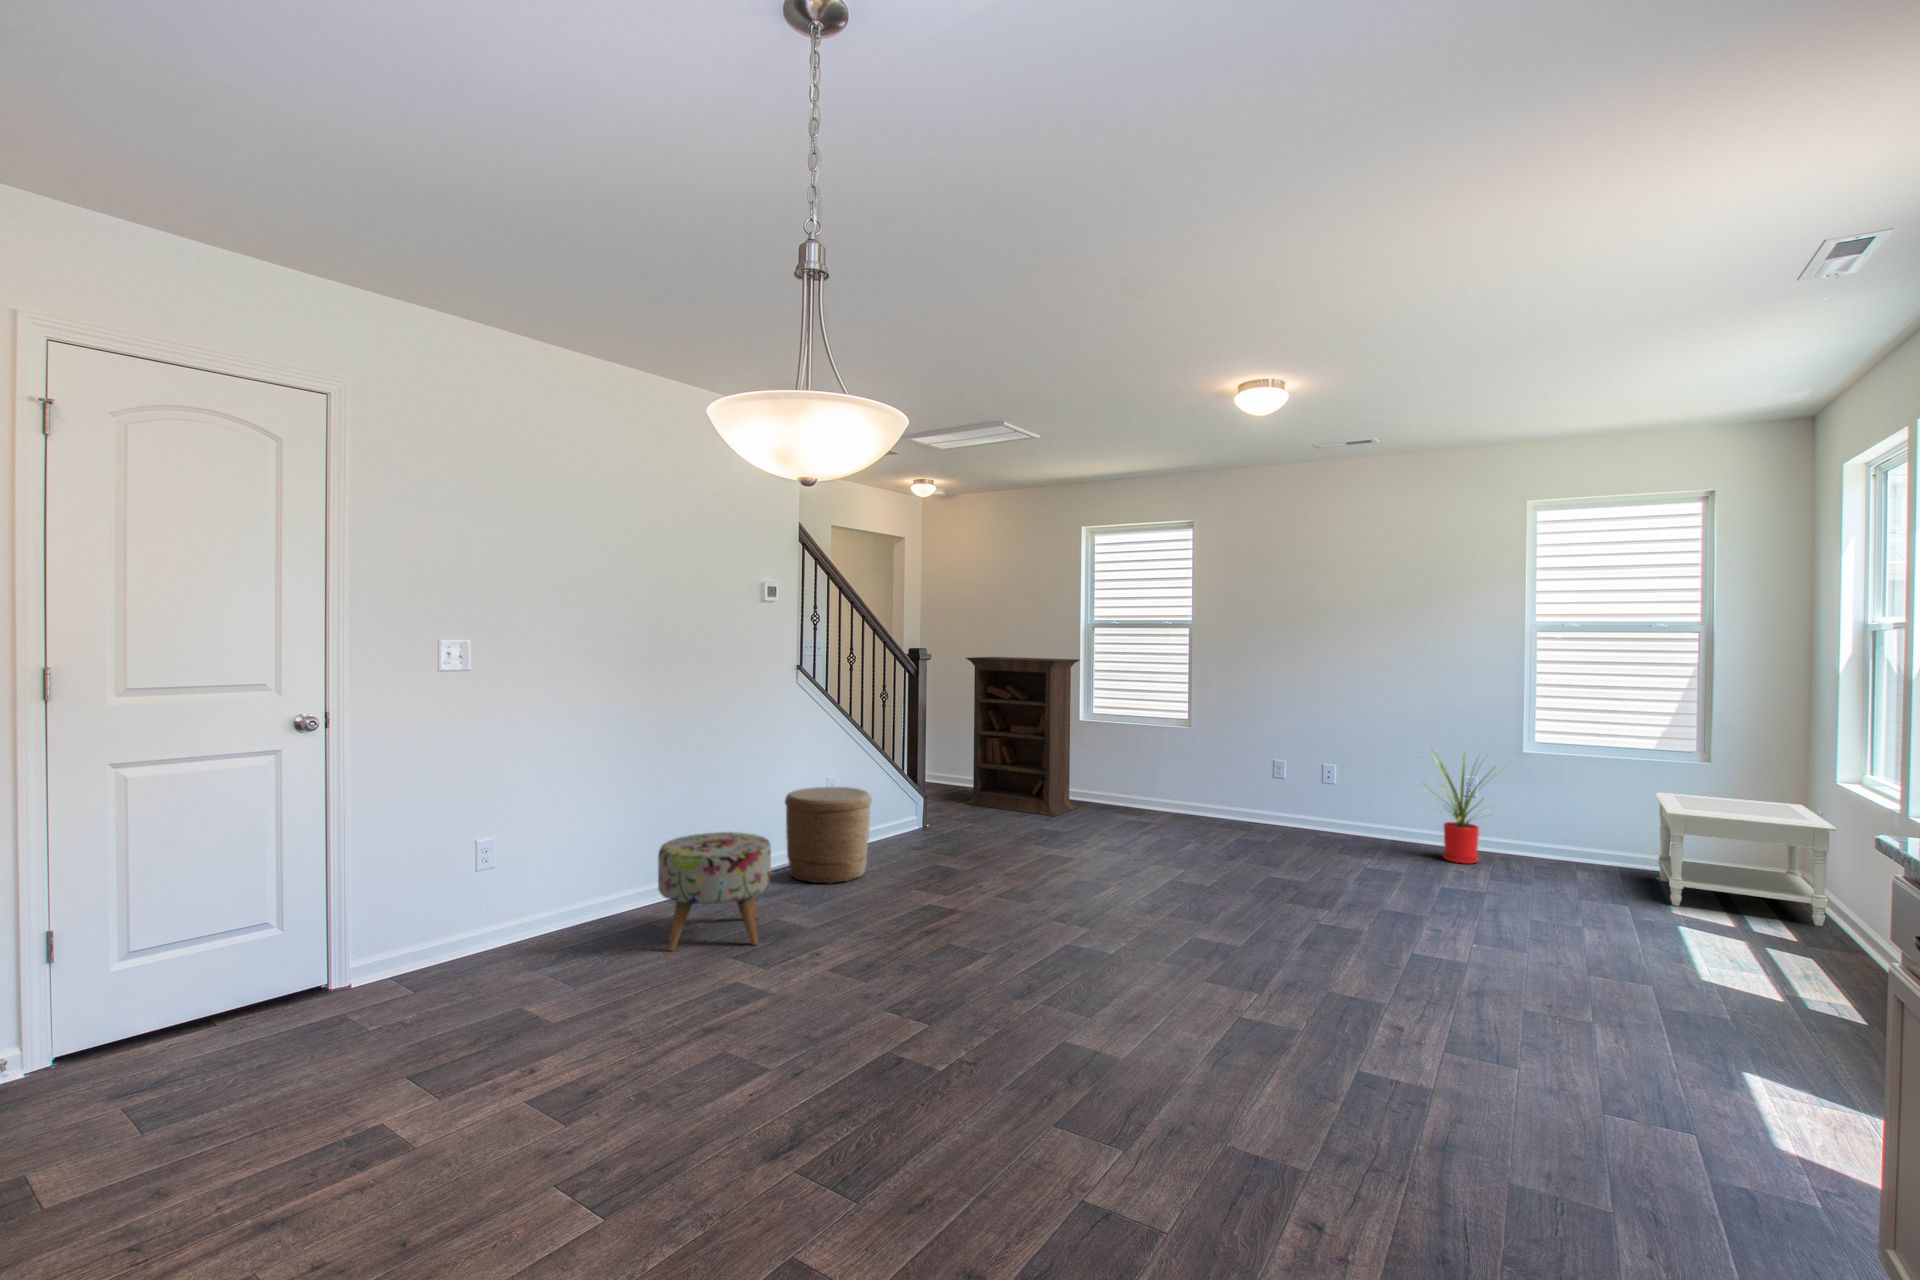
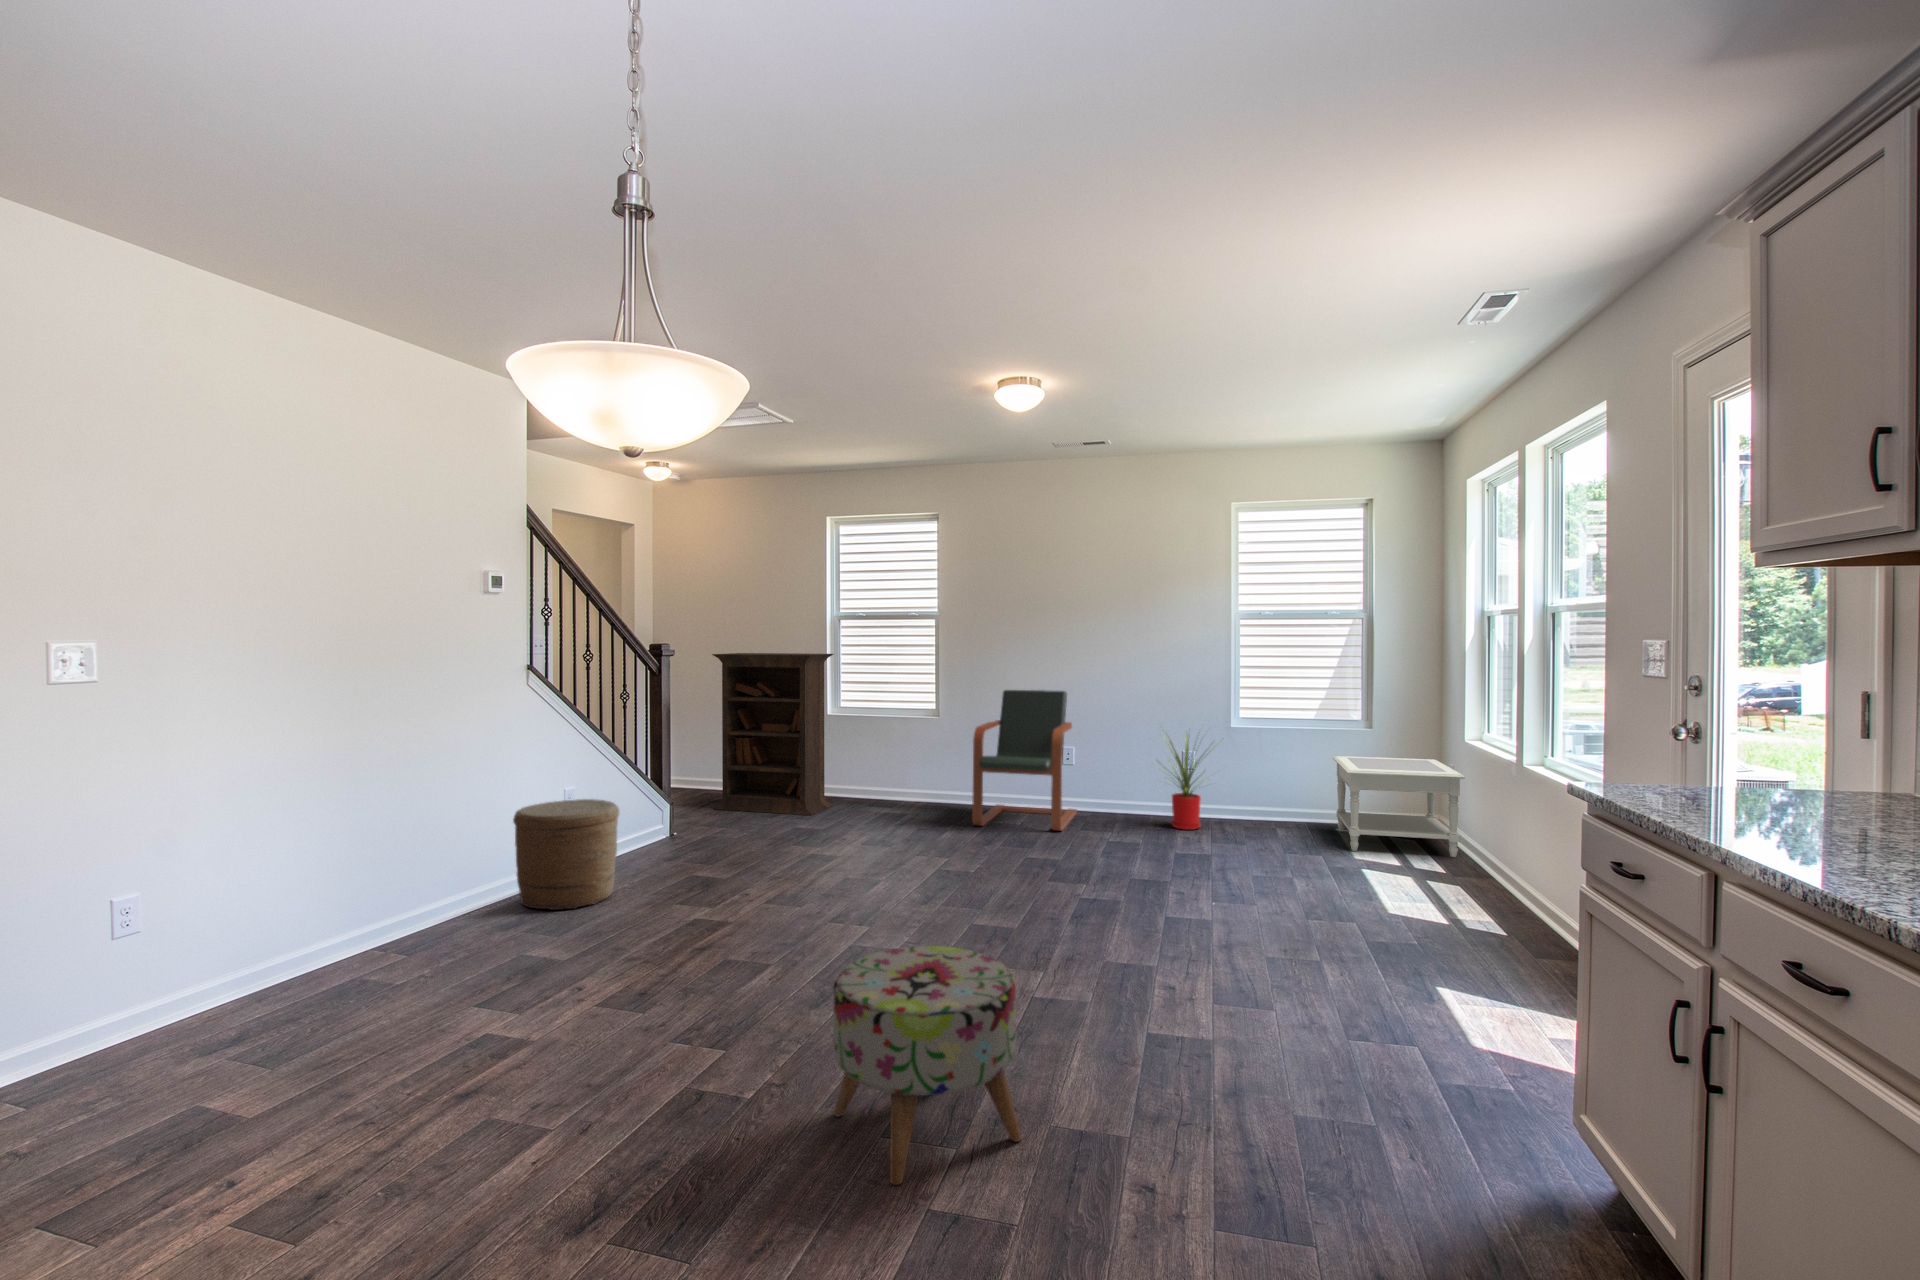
armchair: none [1215,701,1334,853] -> present [972,690,1077,831]
ottoman: present [658,832,771,951] -> present [833,945,1021,1185]

